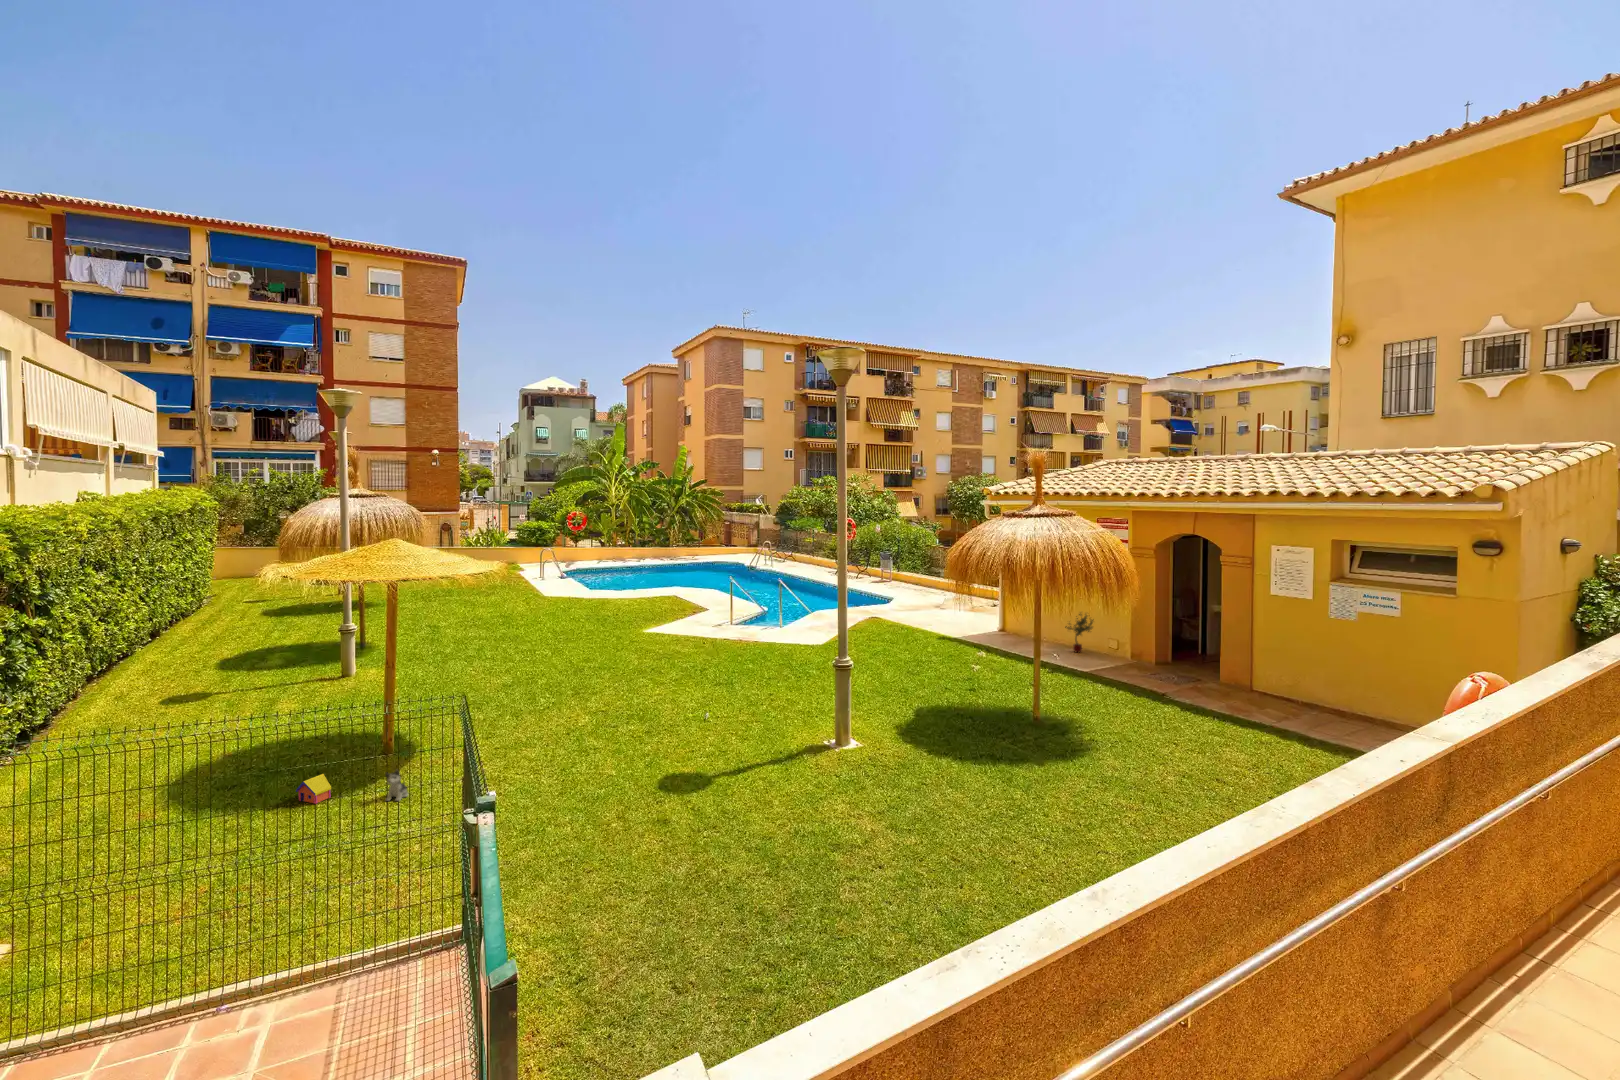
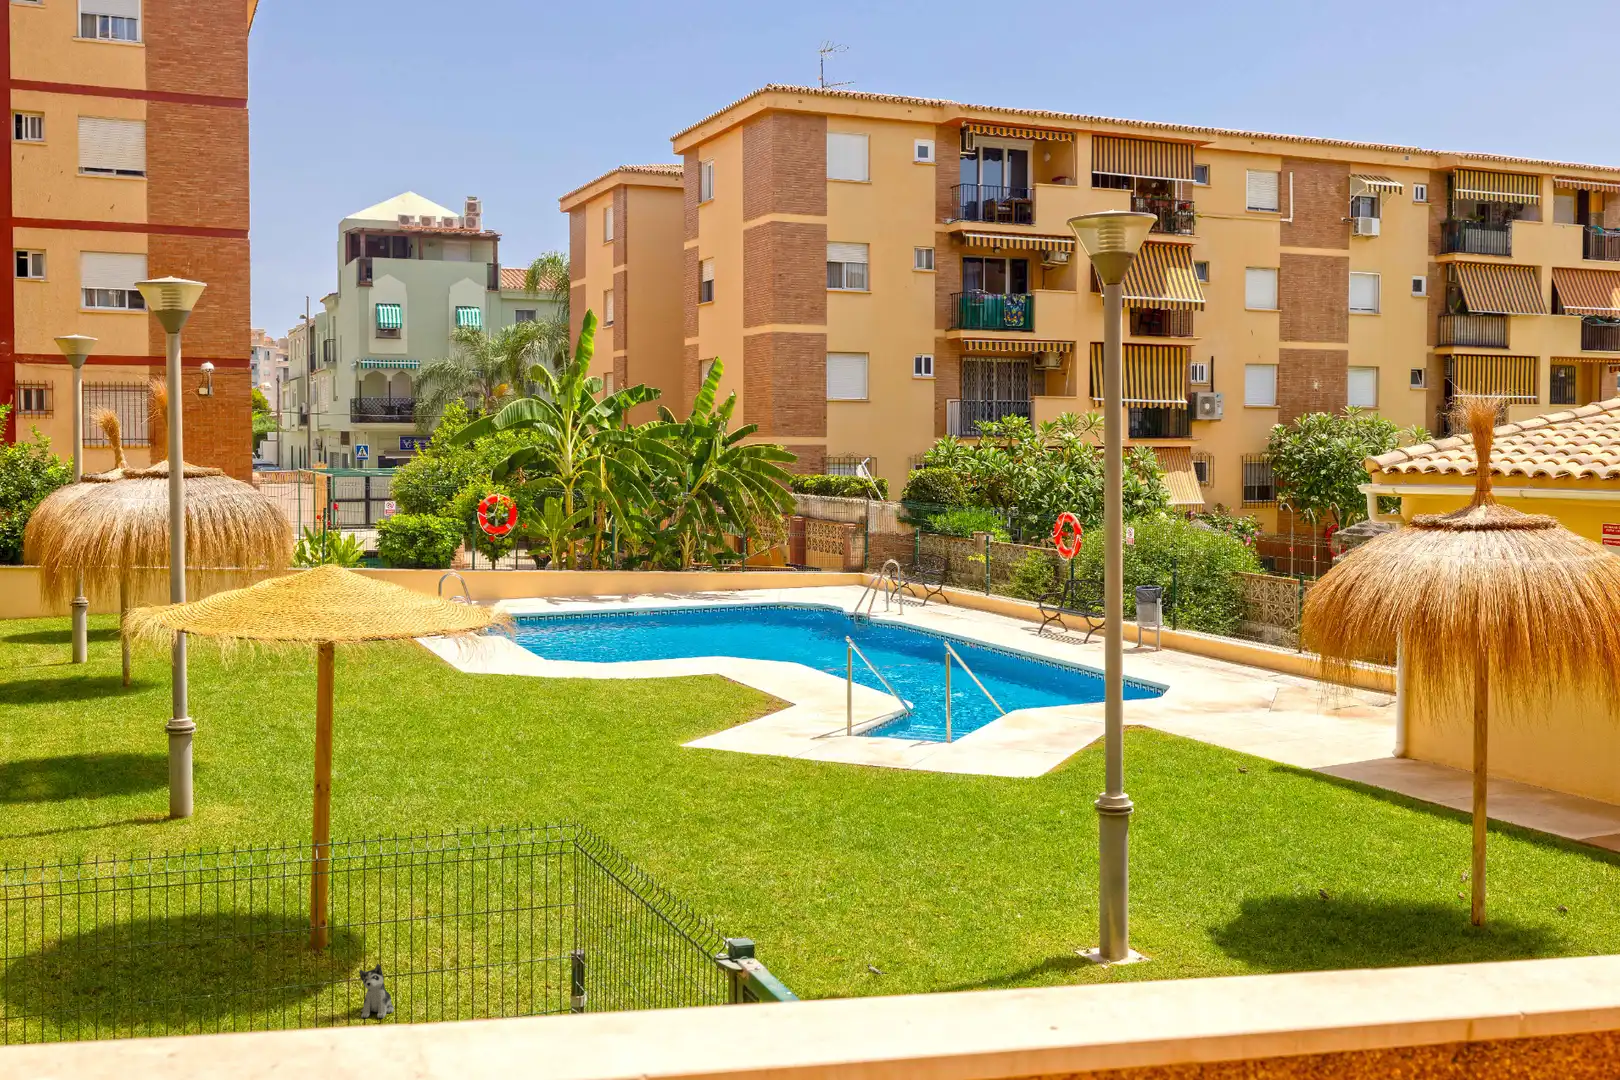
potted tree: present [1065,614,1094,652] -> none [1535,711,1598,794]
toy house: present [296,774,331,804] -> none [219,970,273,1018]

